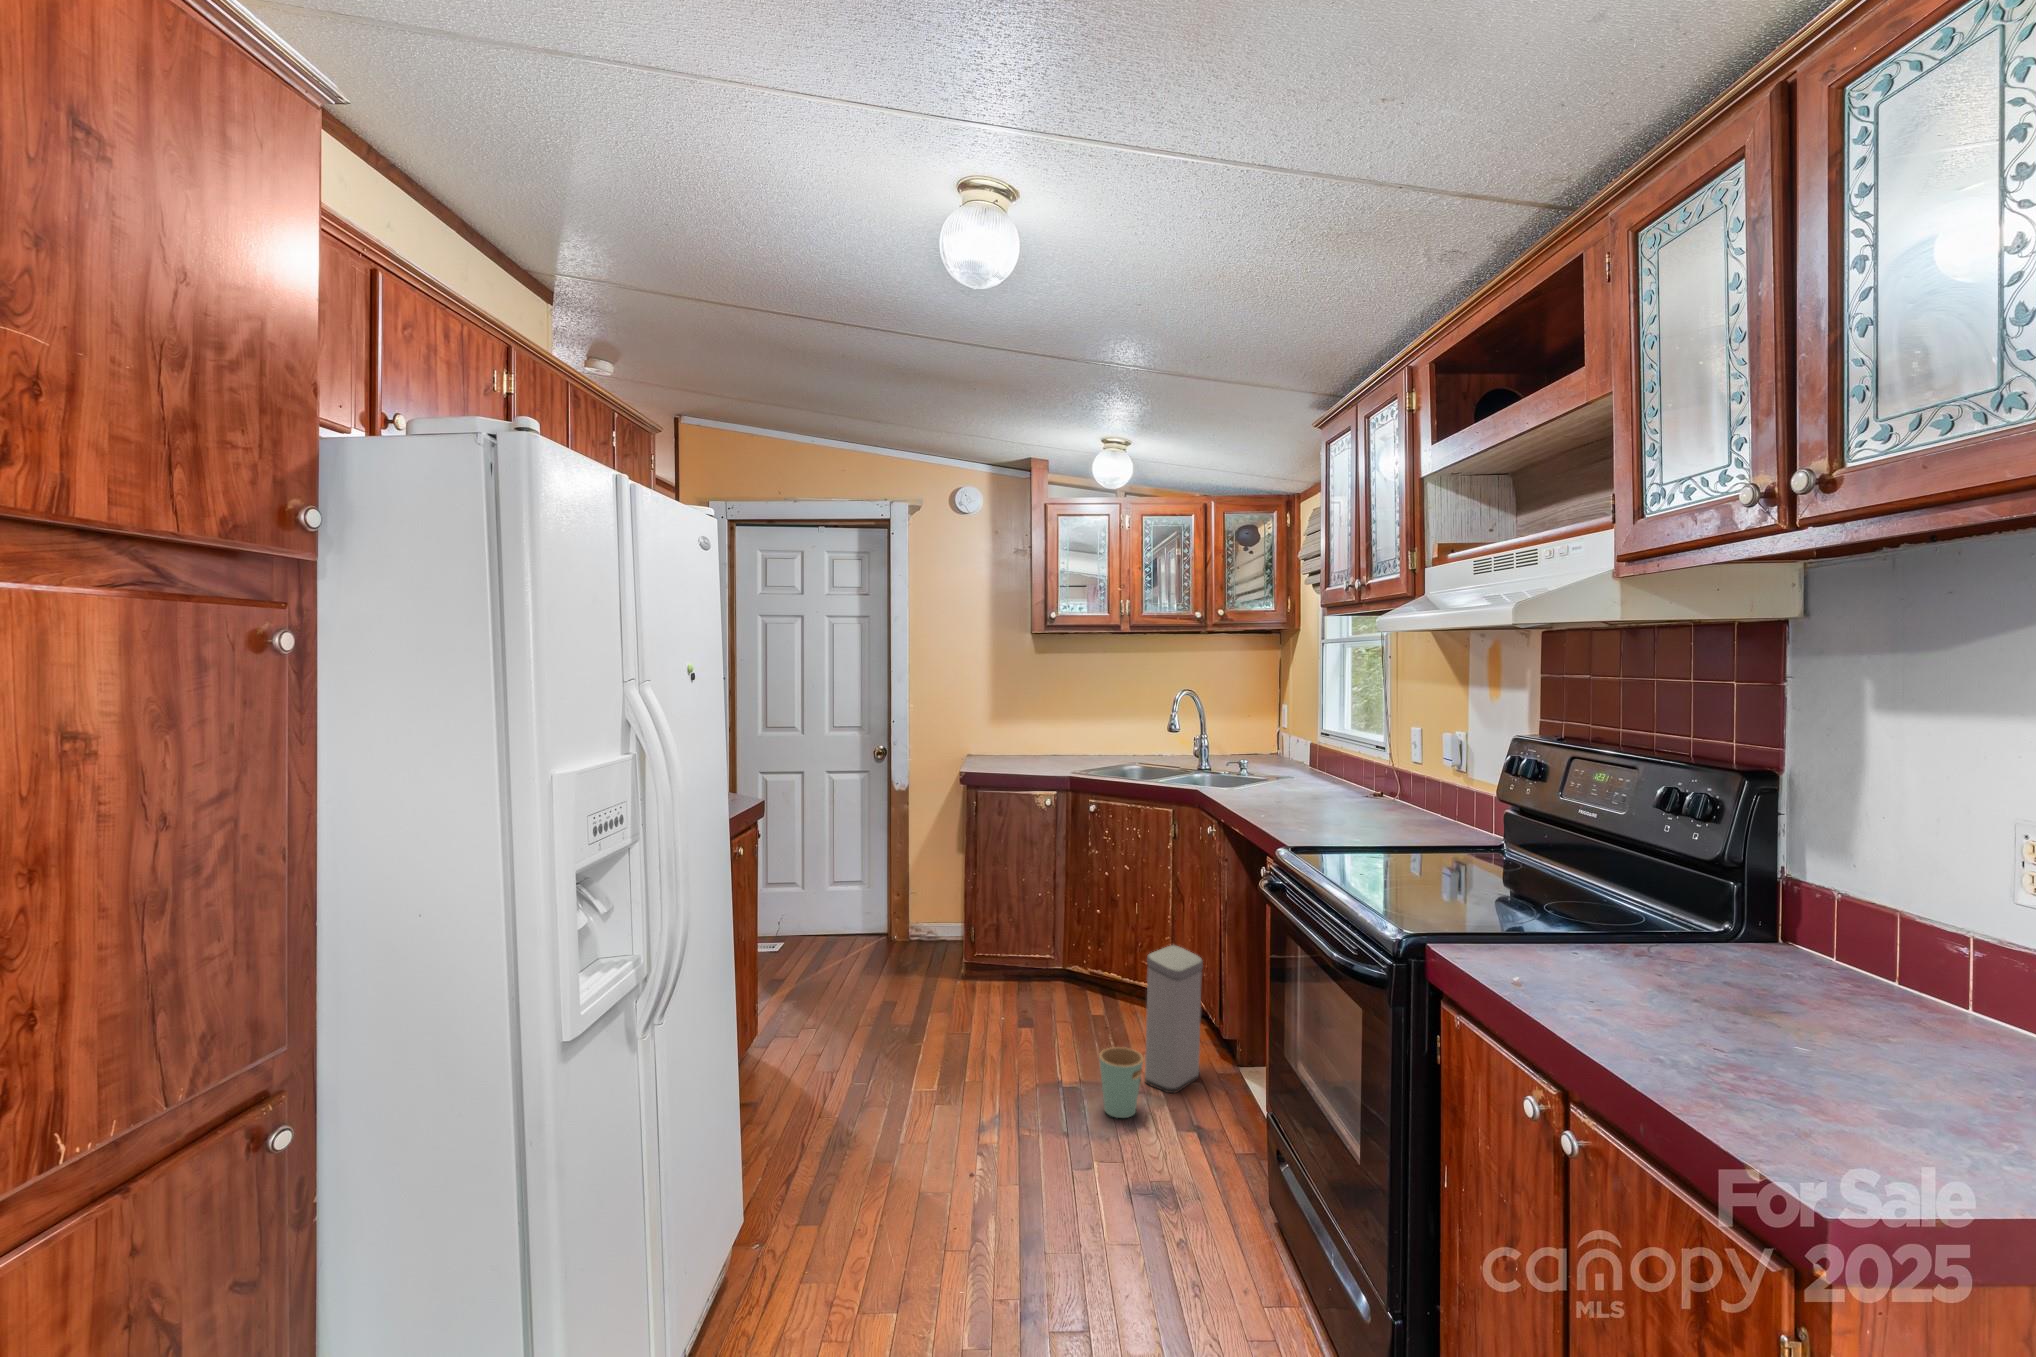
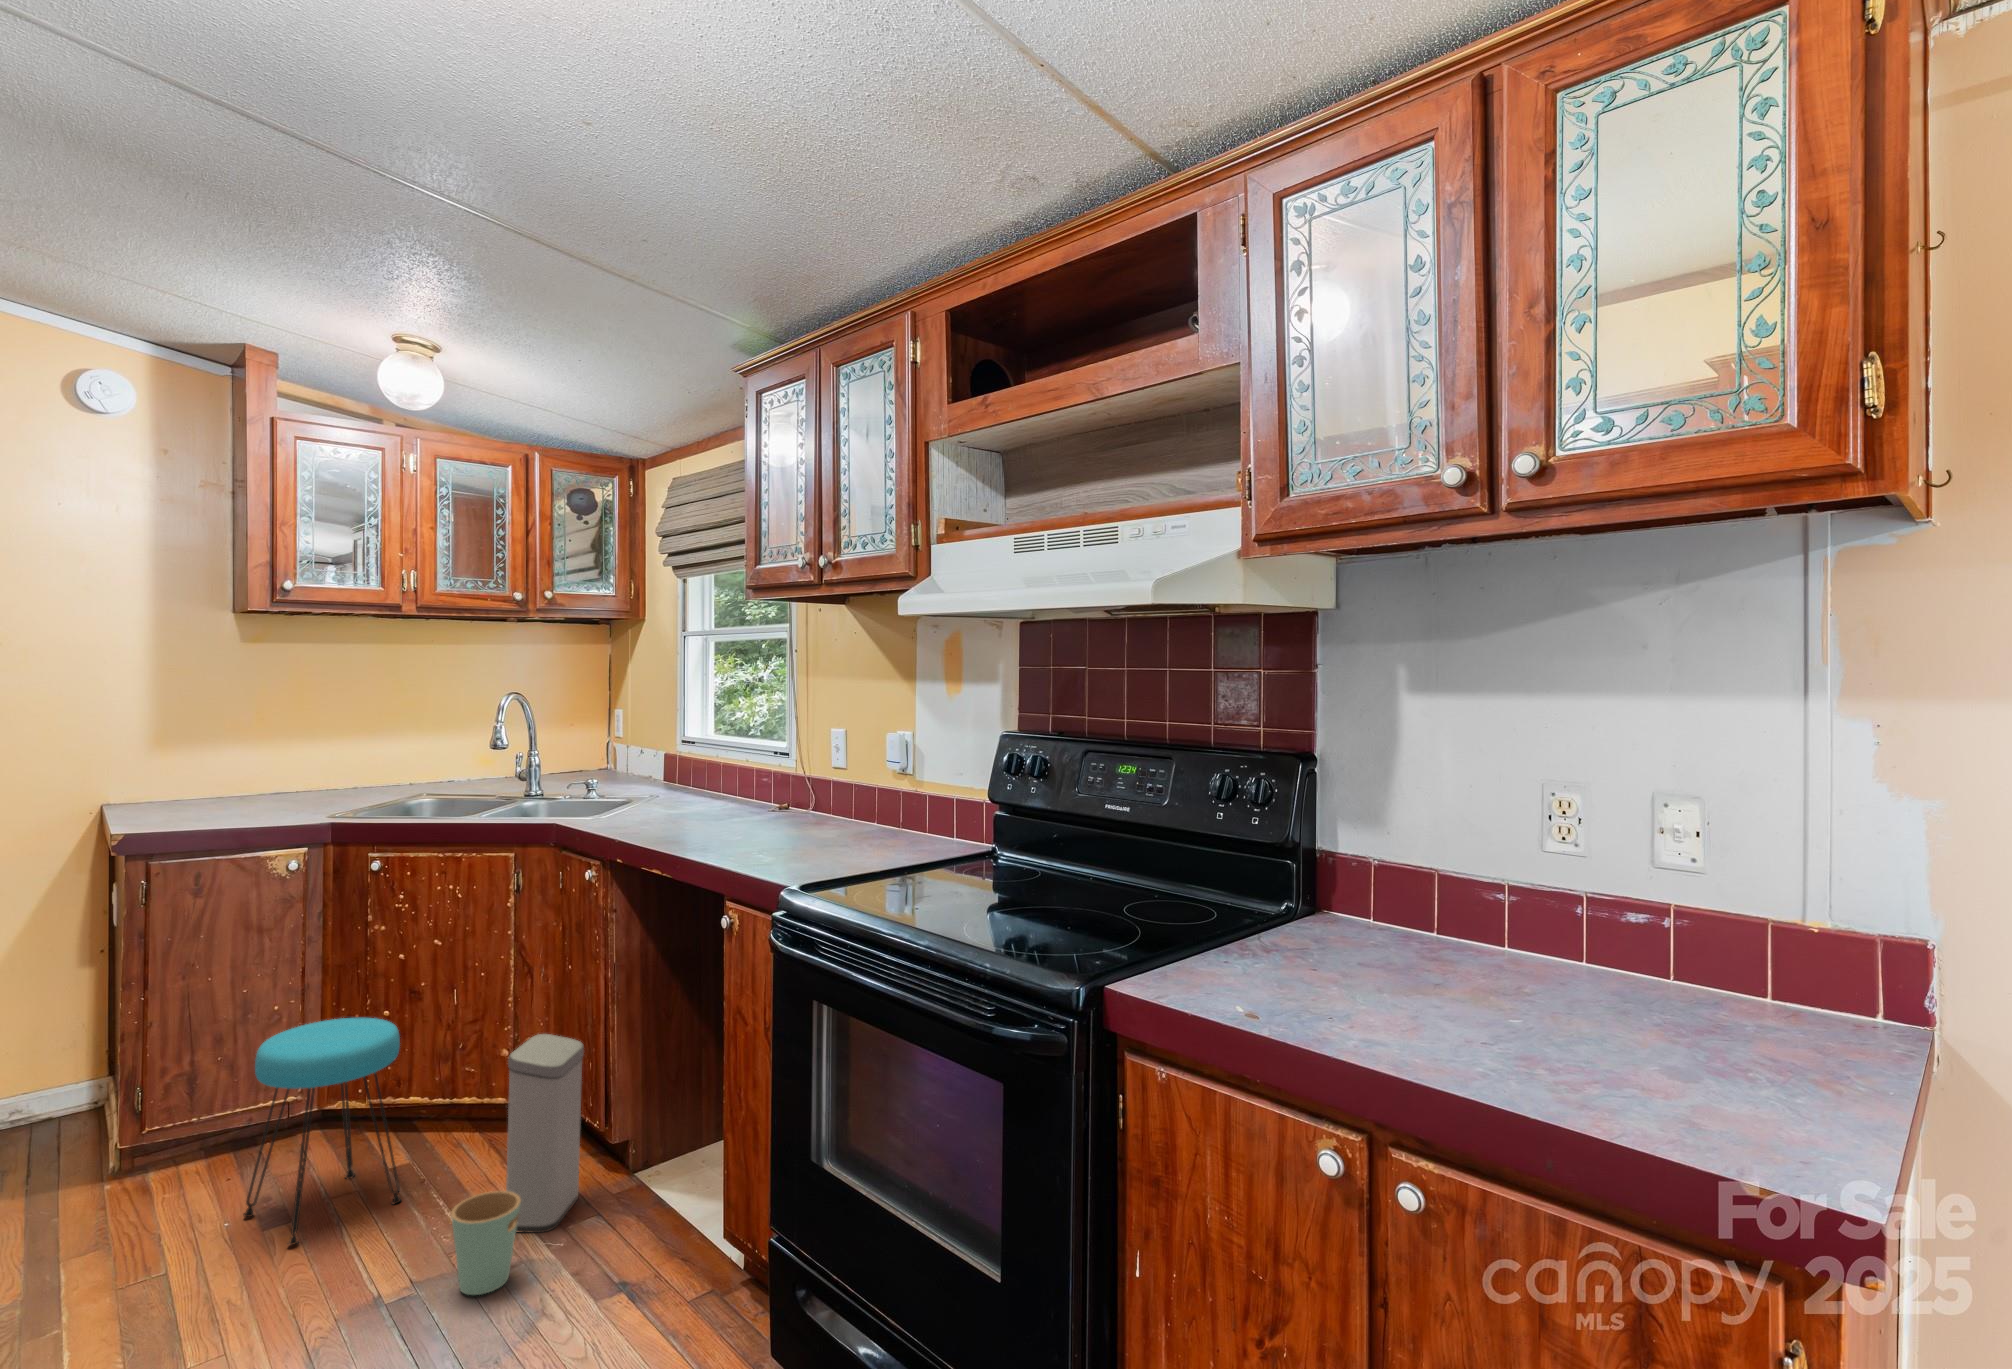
stool: none [1011,906,1094,1046] -> present [244,1018,401,1245]

